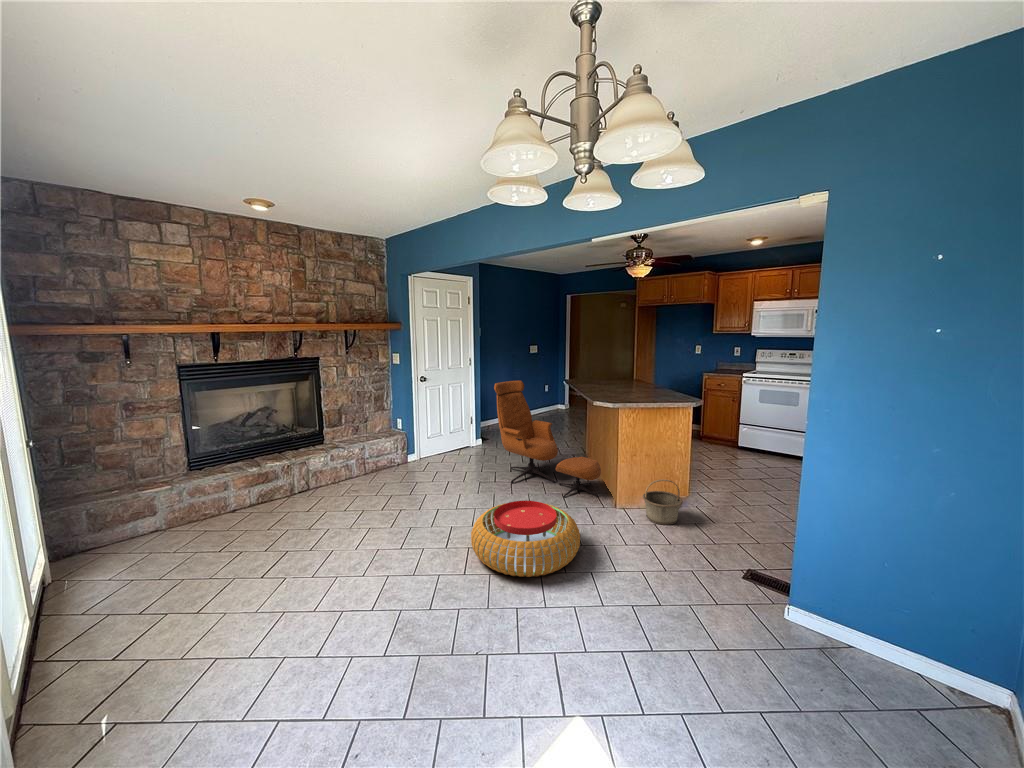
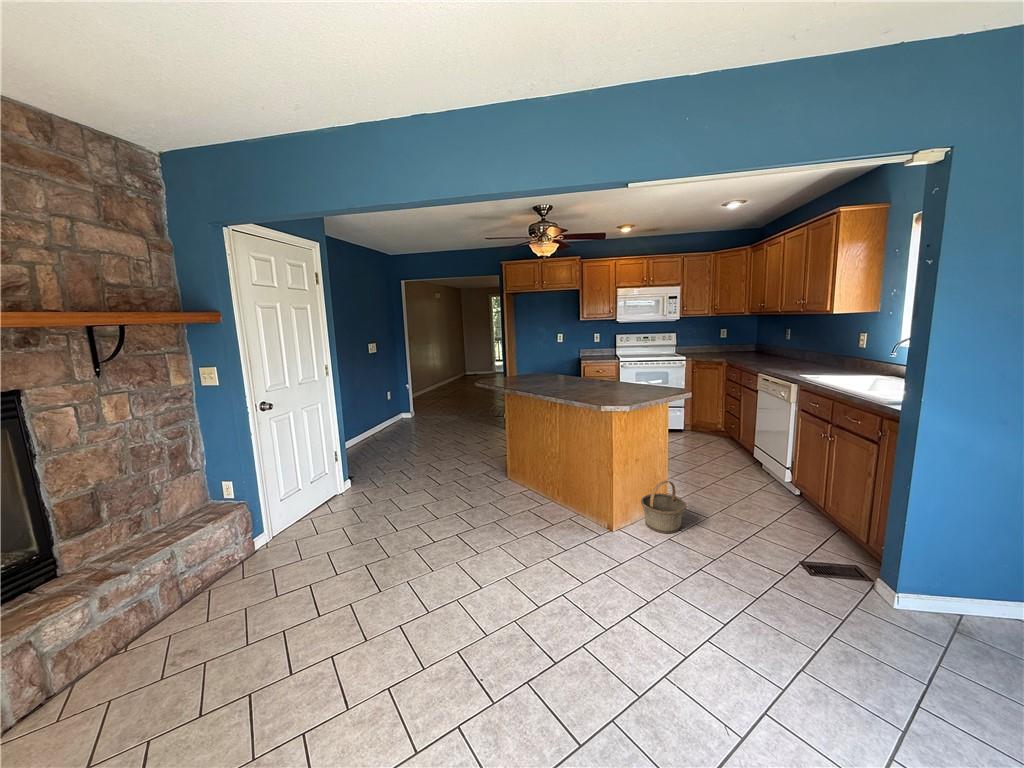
lounge chair: present [494,381,601,497] -> none [408,389,577,534]
pouf: present [471,501,580,577] -> none [519,556,690,705]

